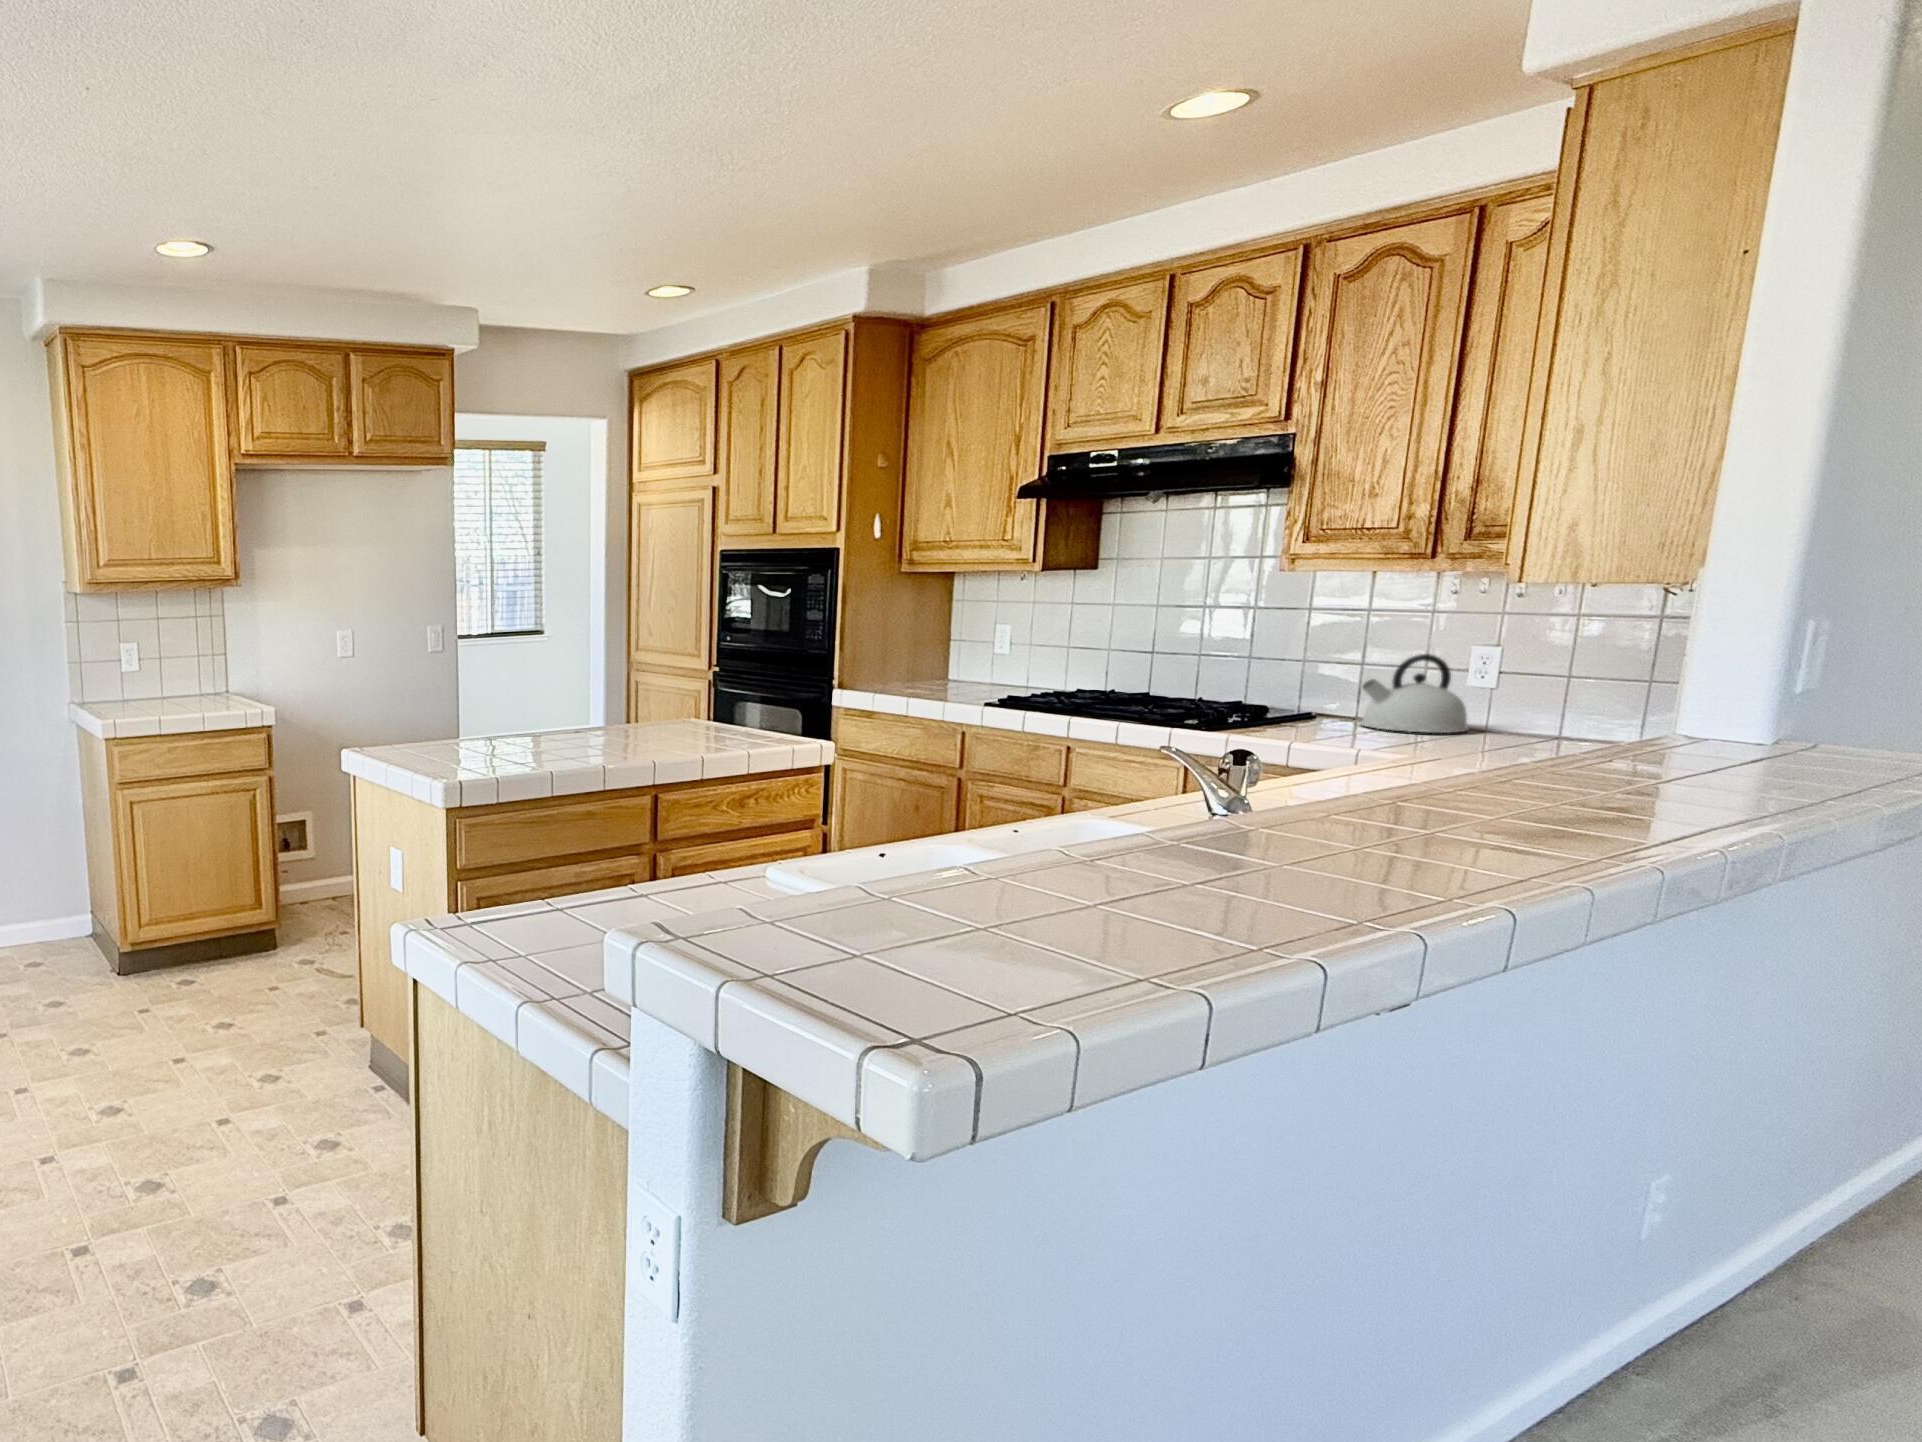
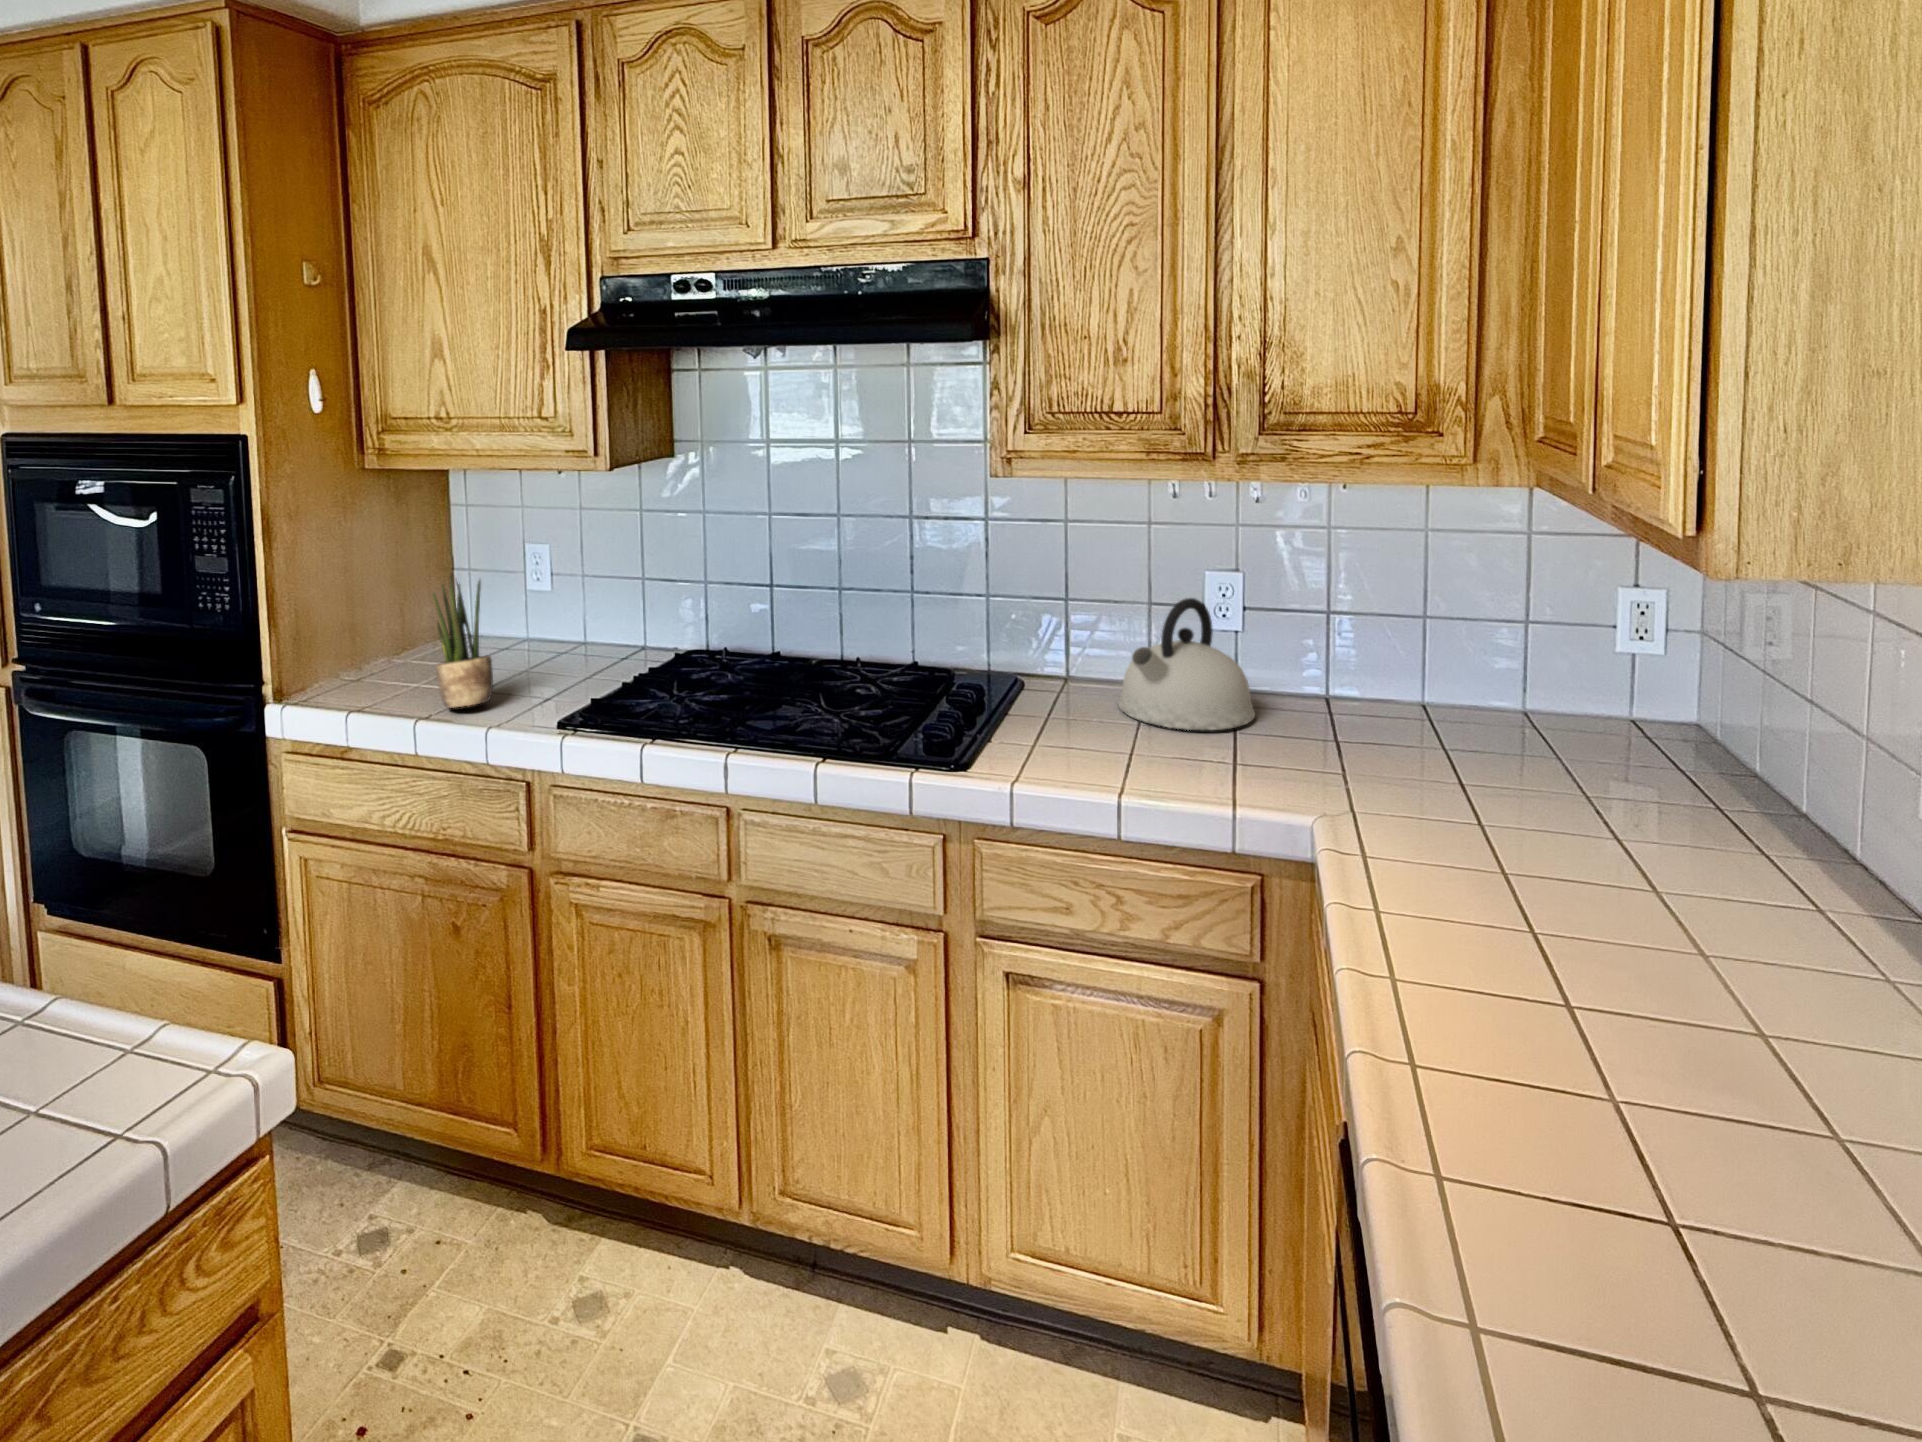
potted plant: none [923,620,954,691] -> present [432,575,493,707]

